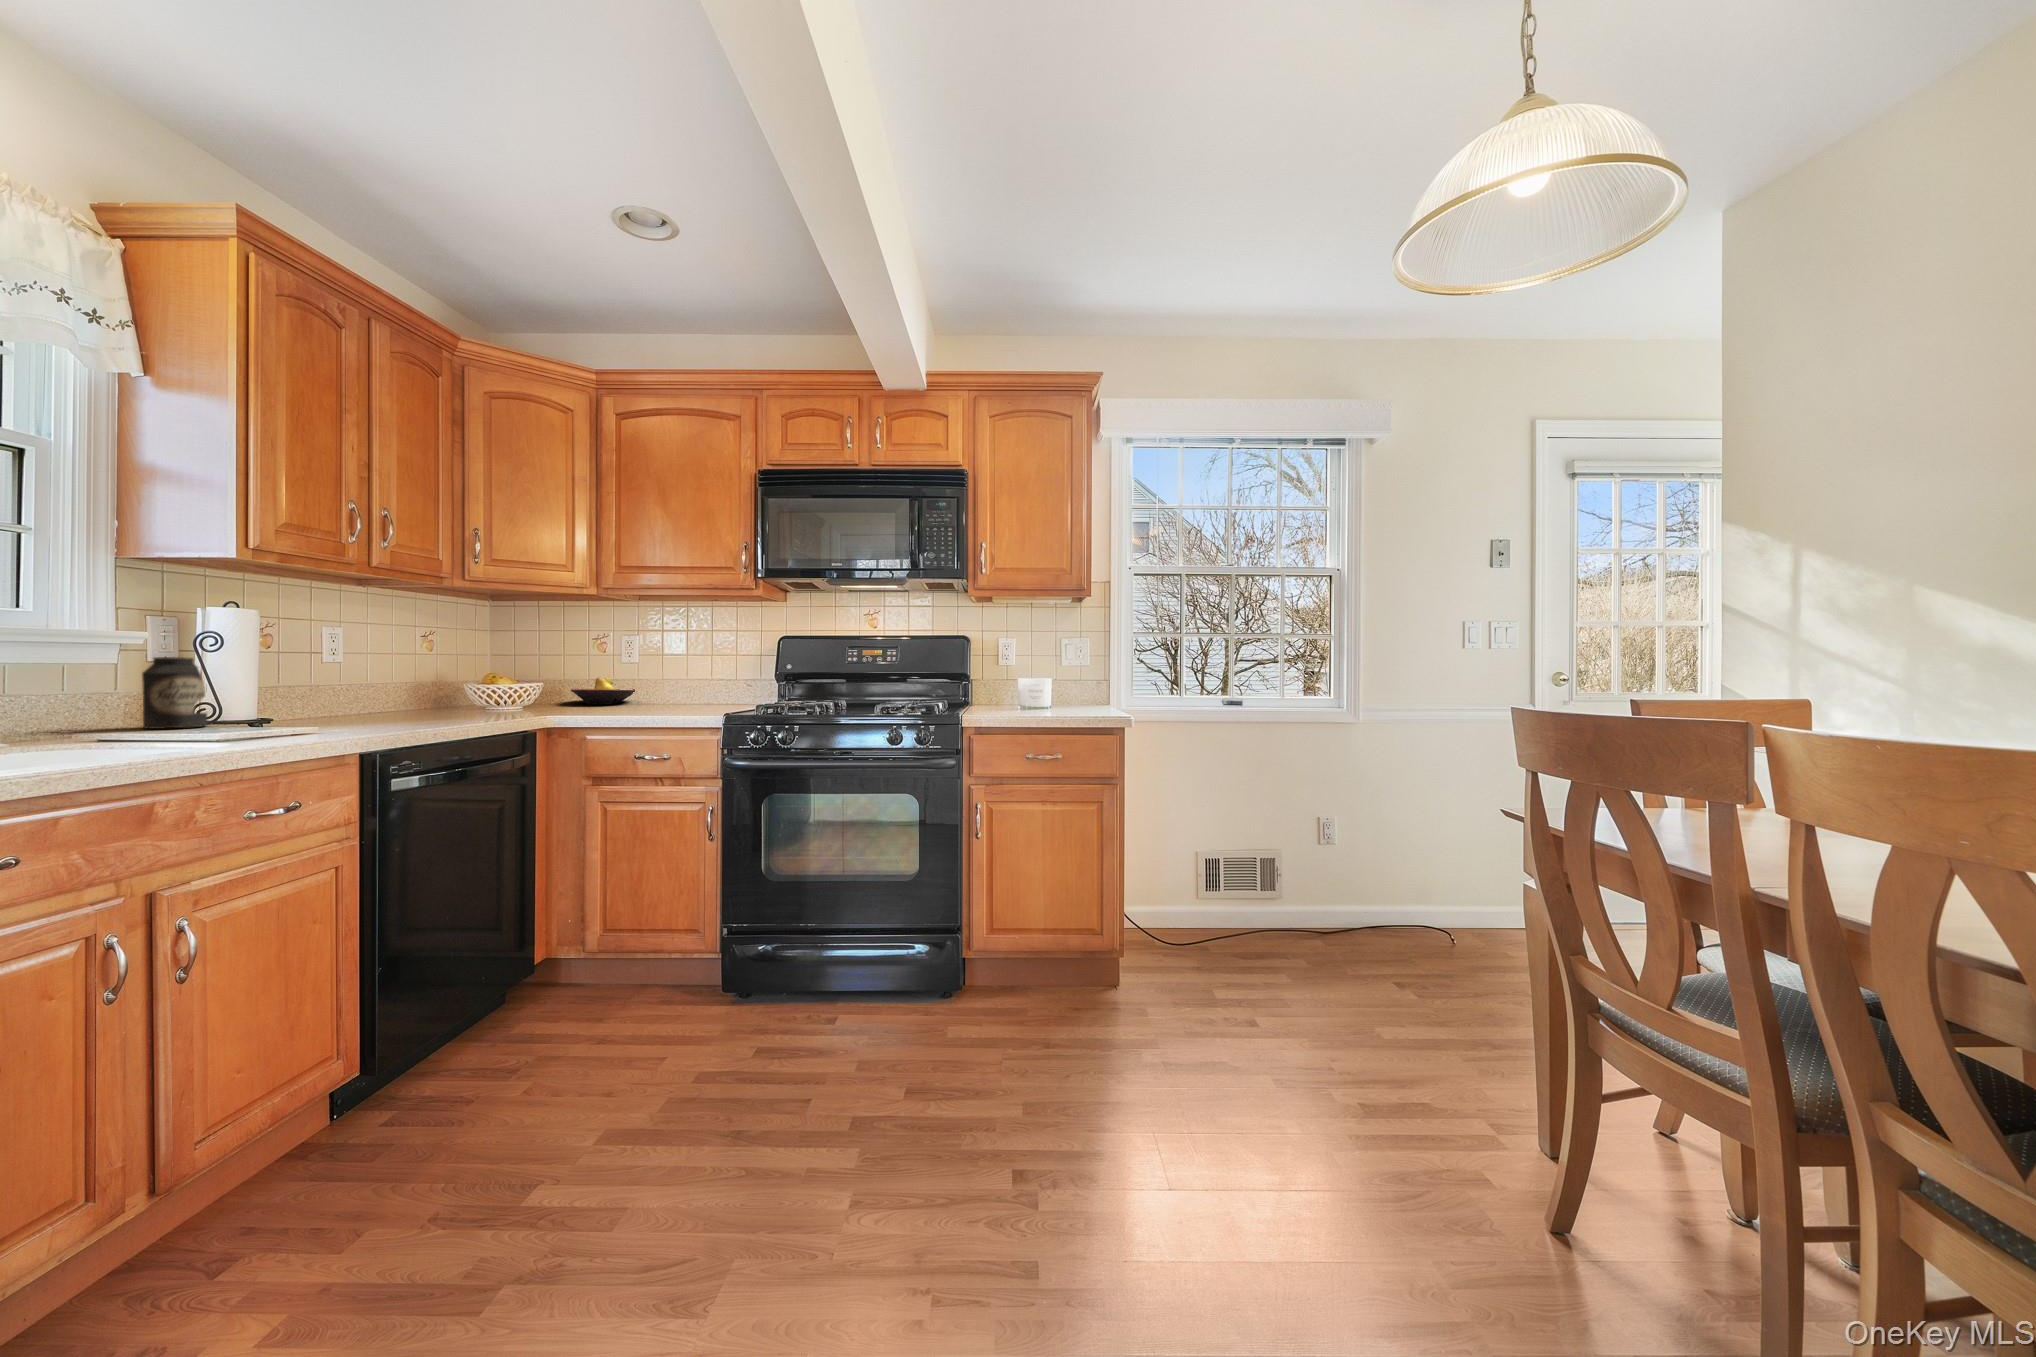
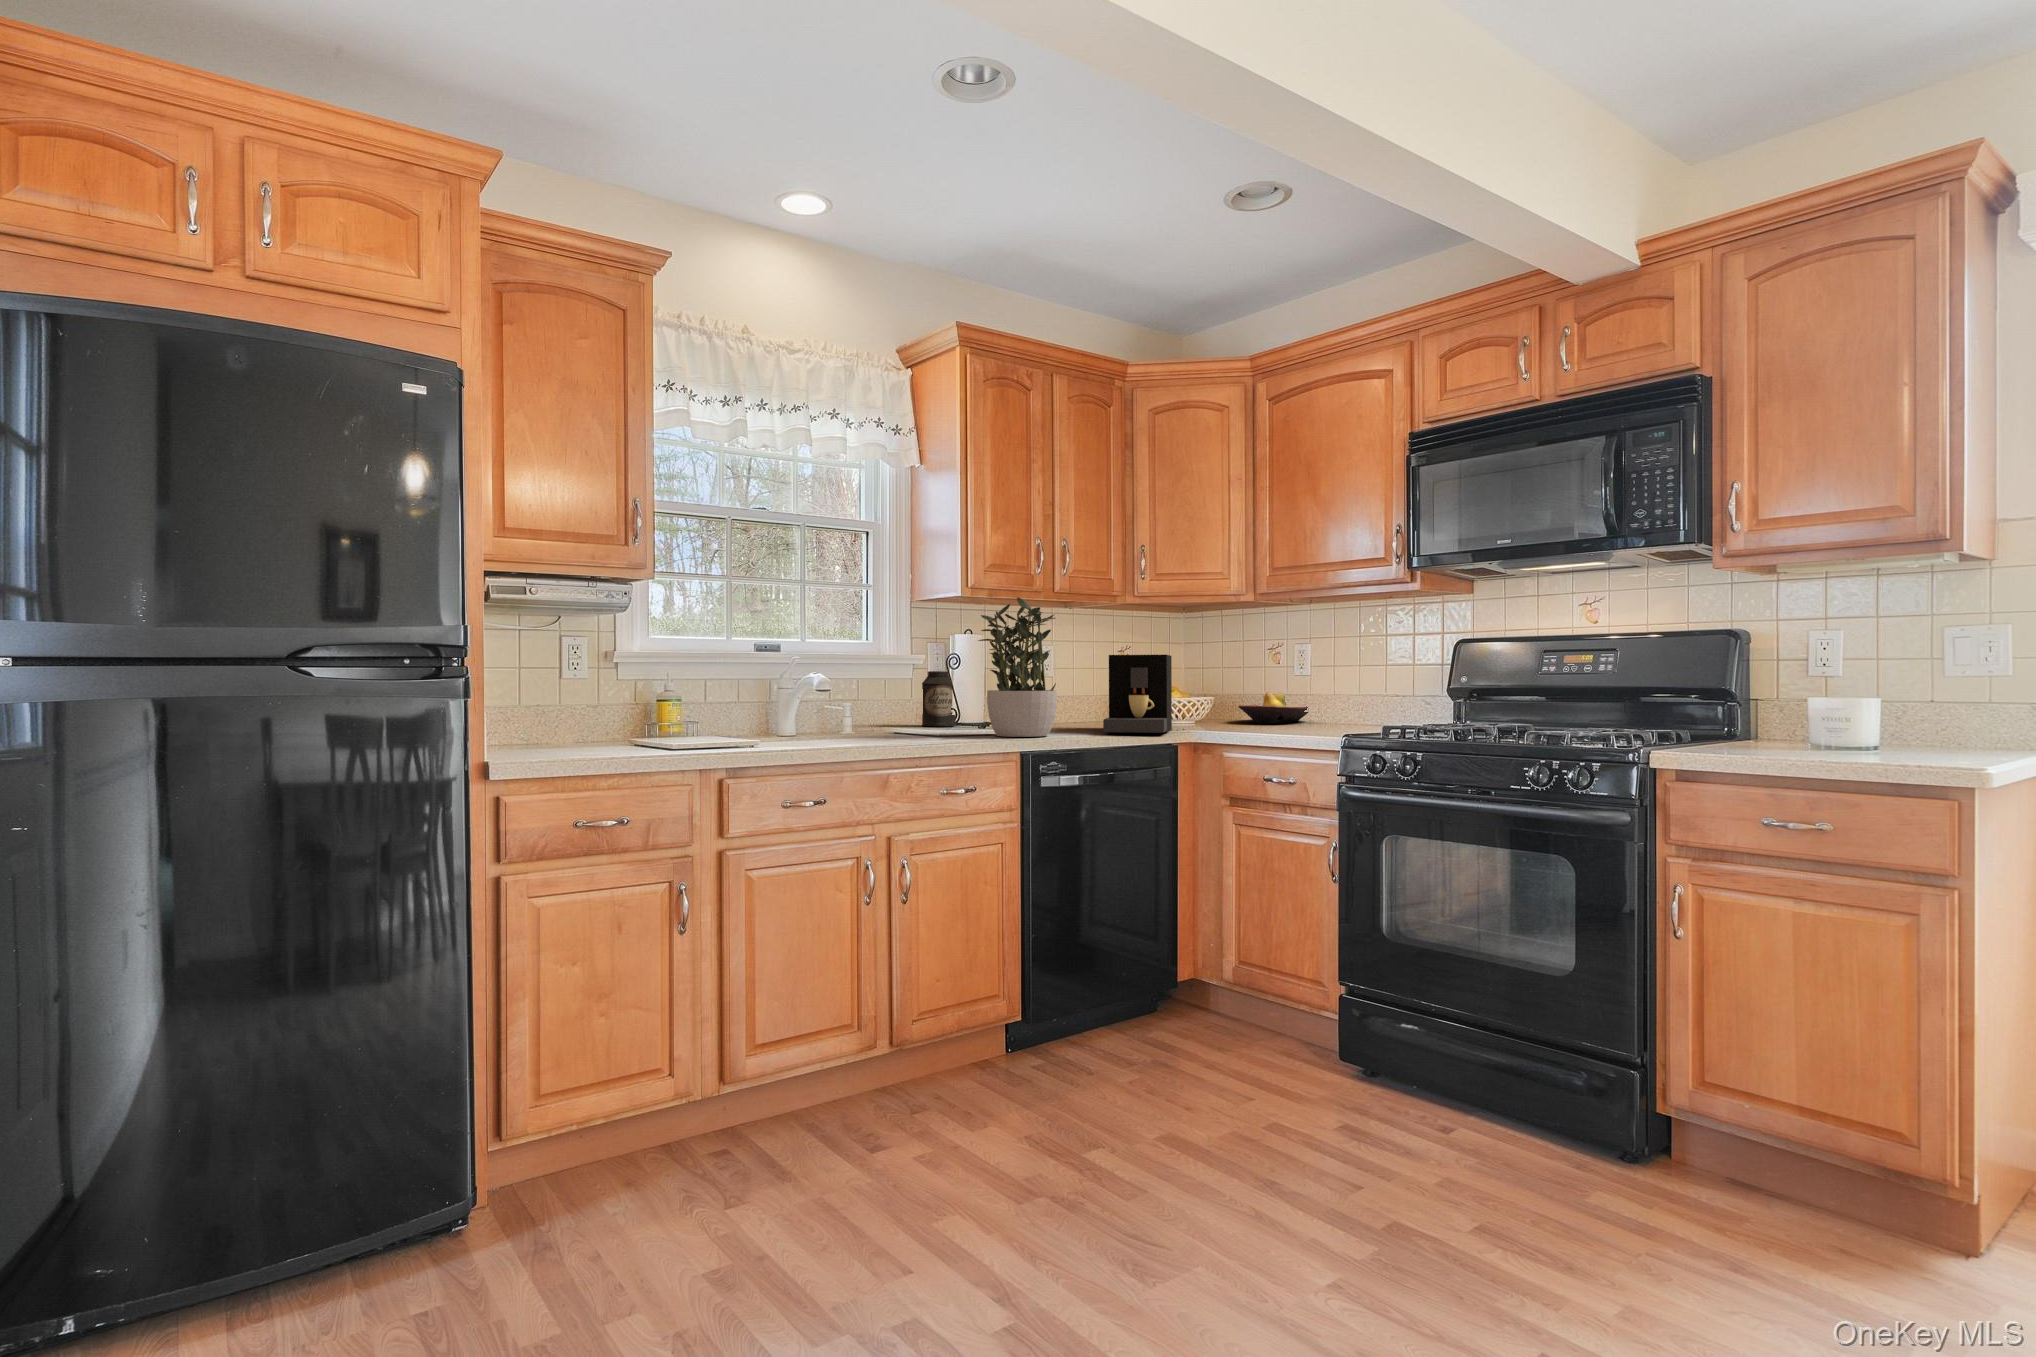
potted plant: none [282,572,409,737] -> present [978,597,1057,737]
coffee maker: none [456,642,540,724] -> present [1103,655,1172,733]

